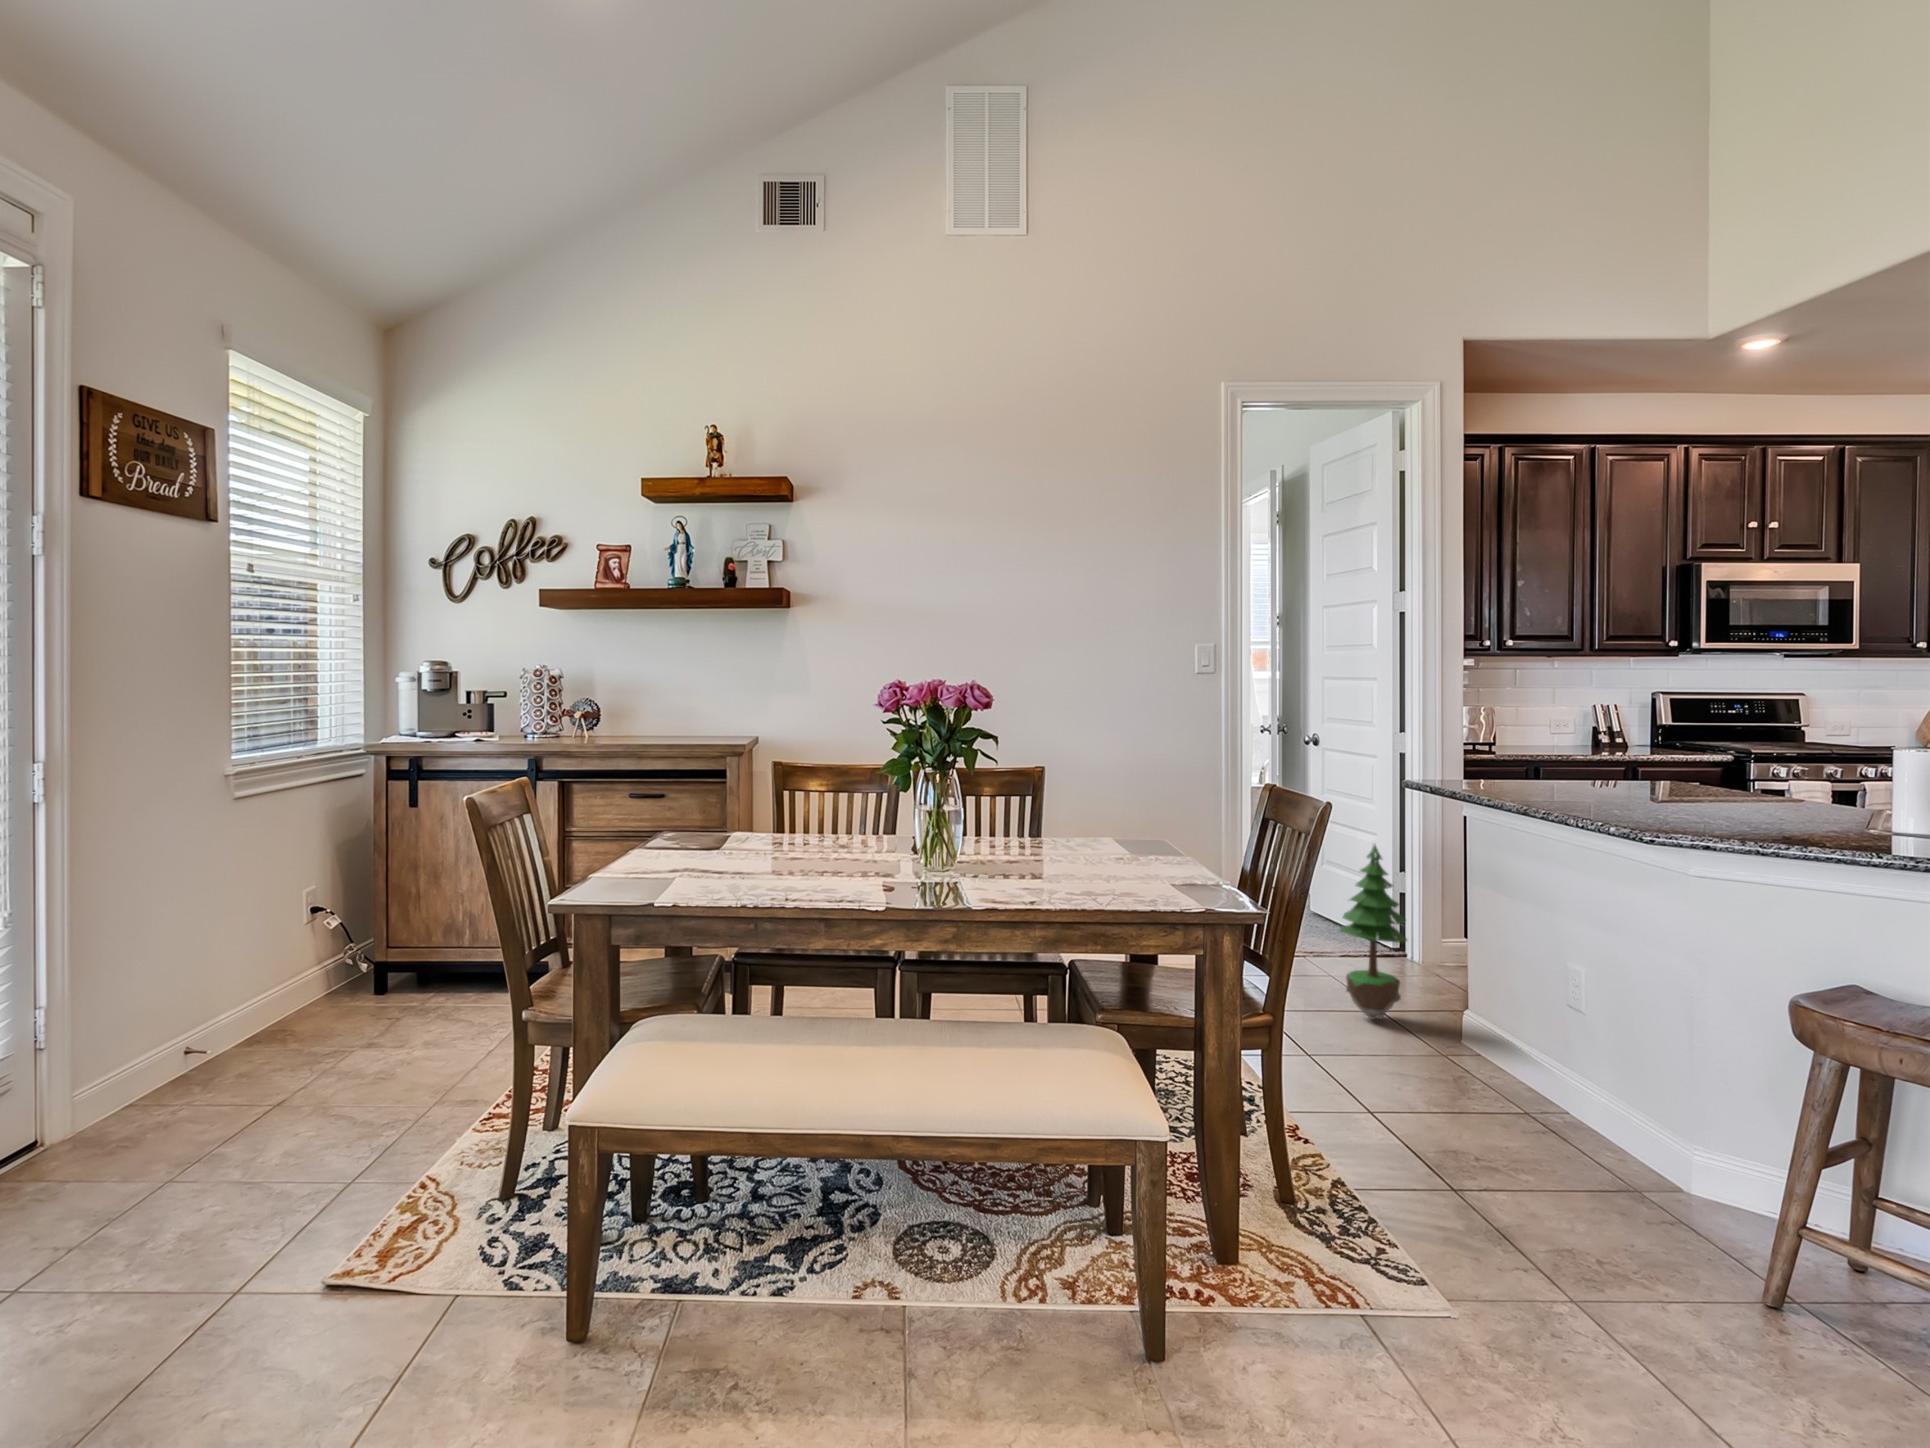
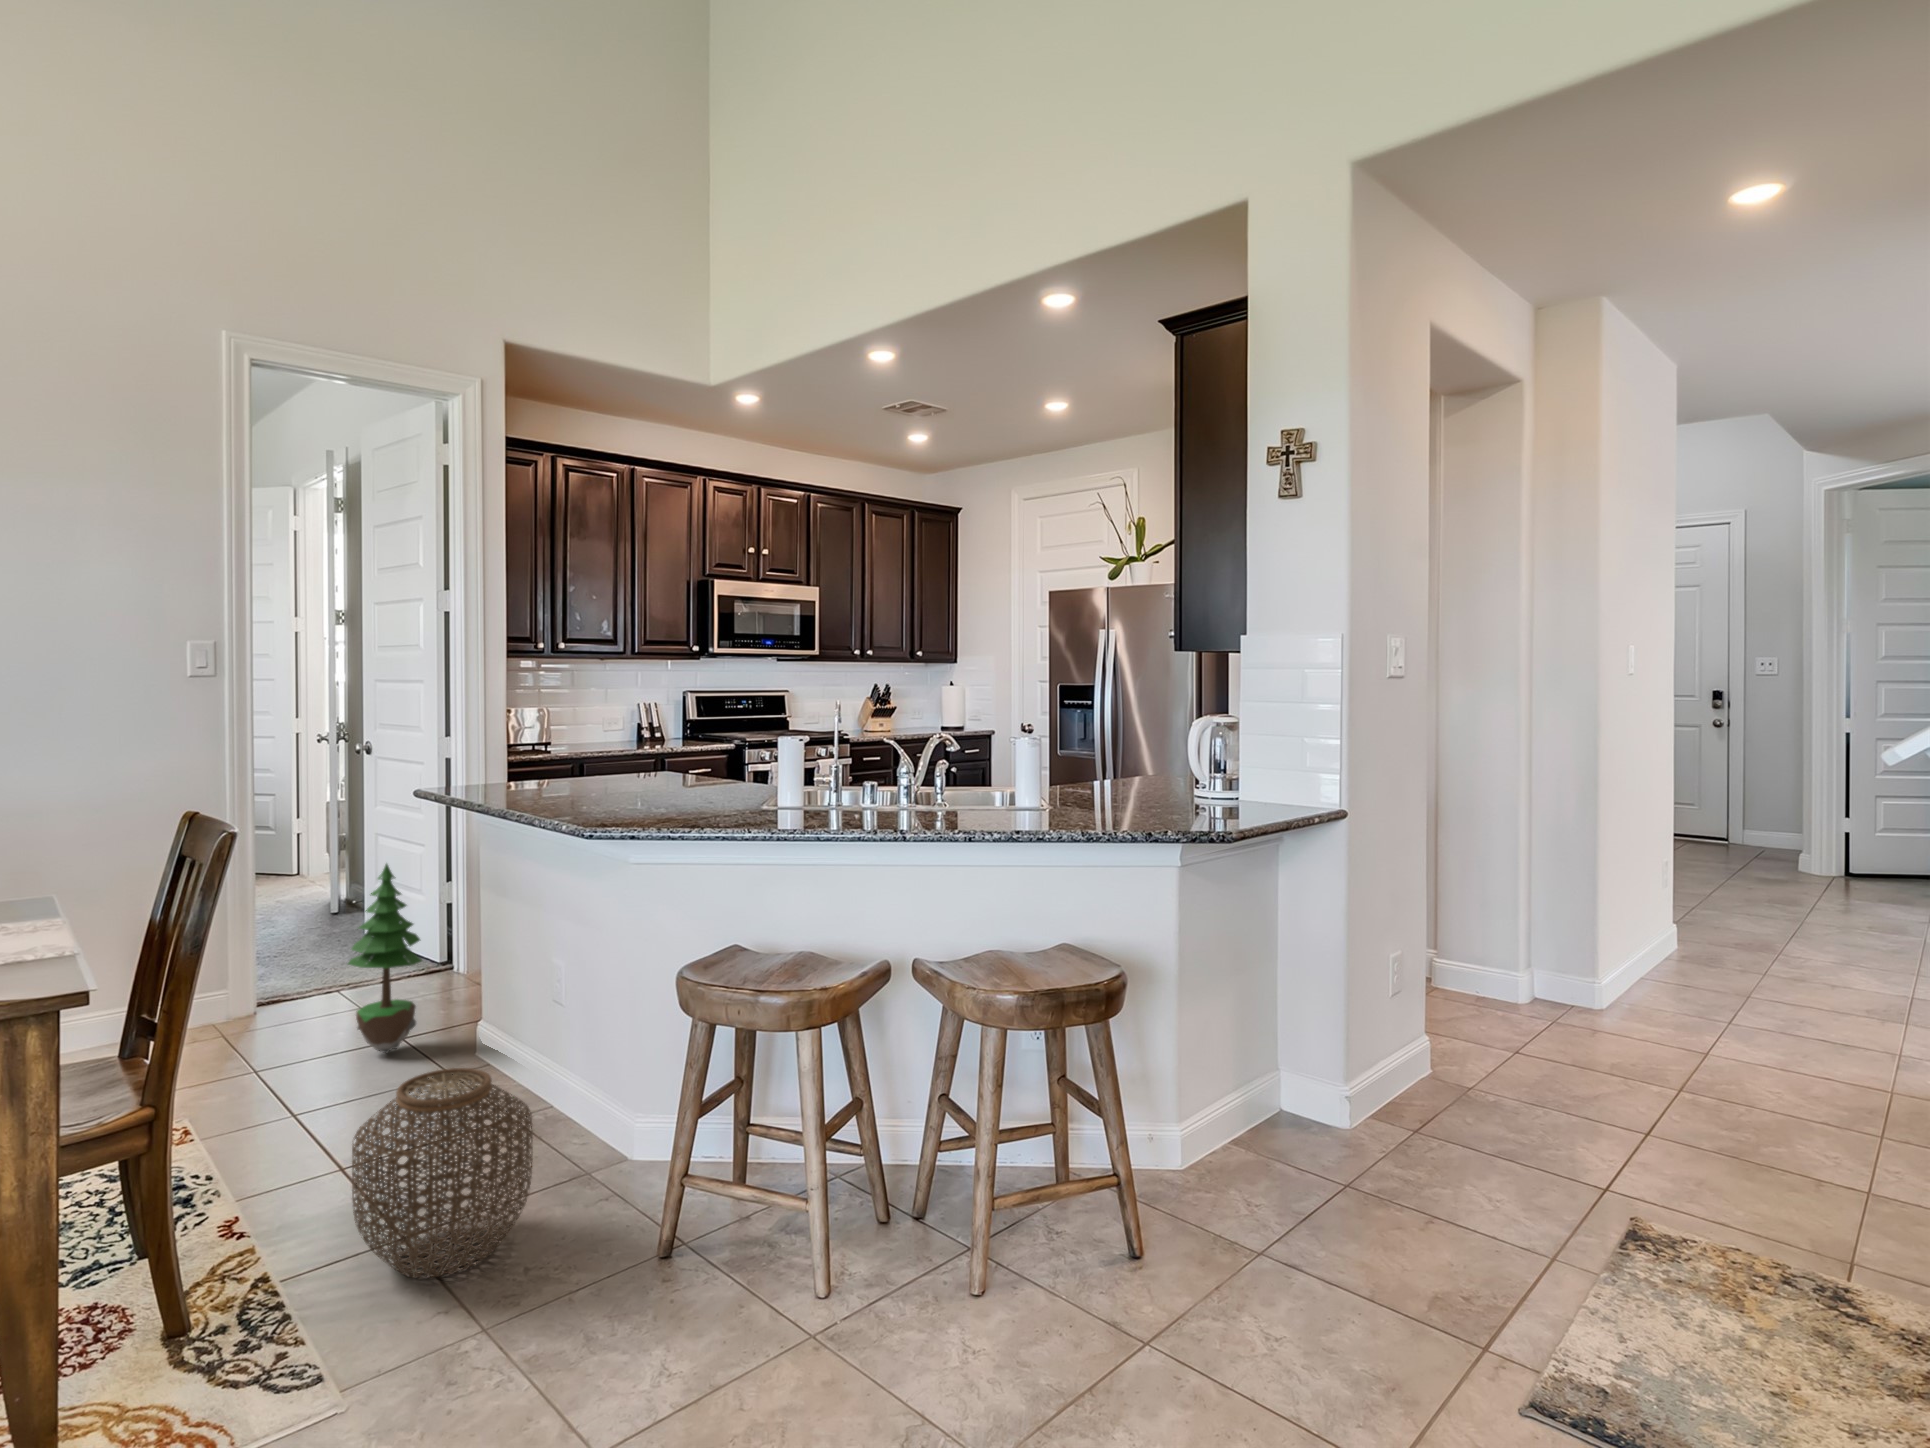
woven basket: none [1412,1044,1594,1243] -> present [352,1068,533,1278]

